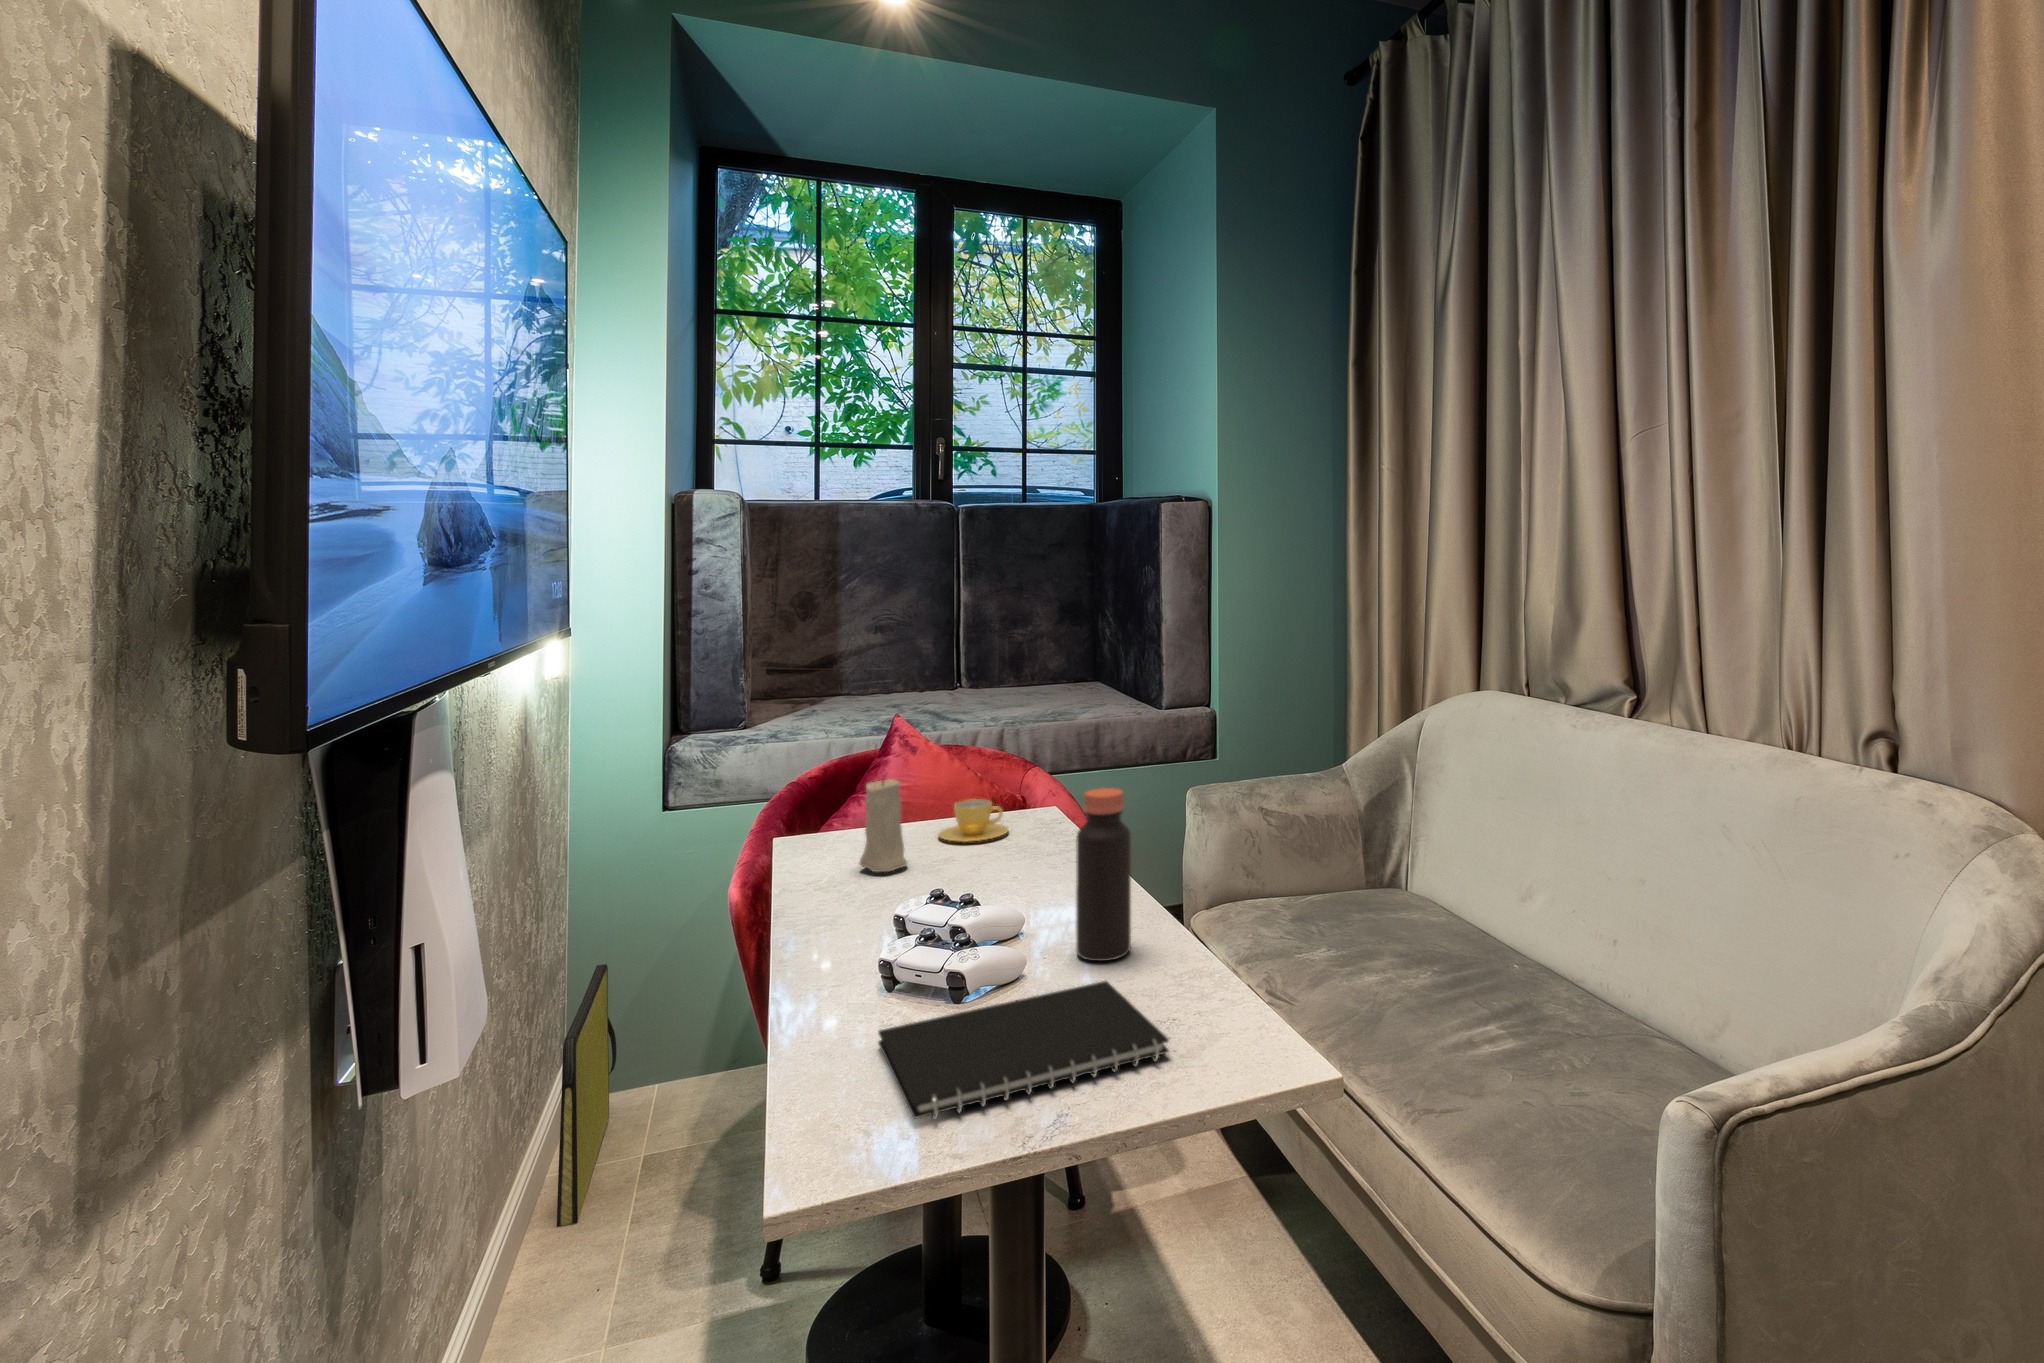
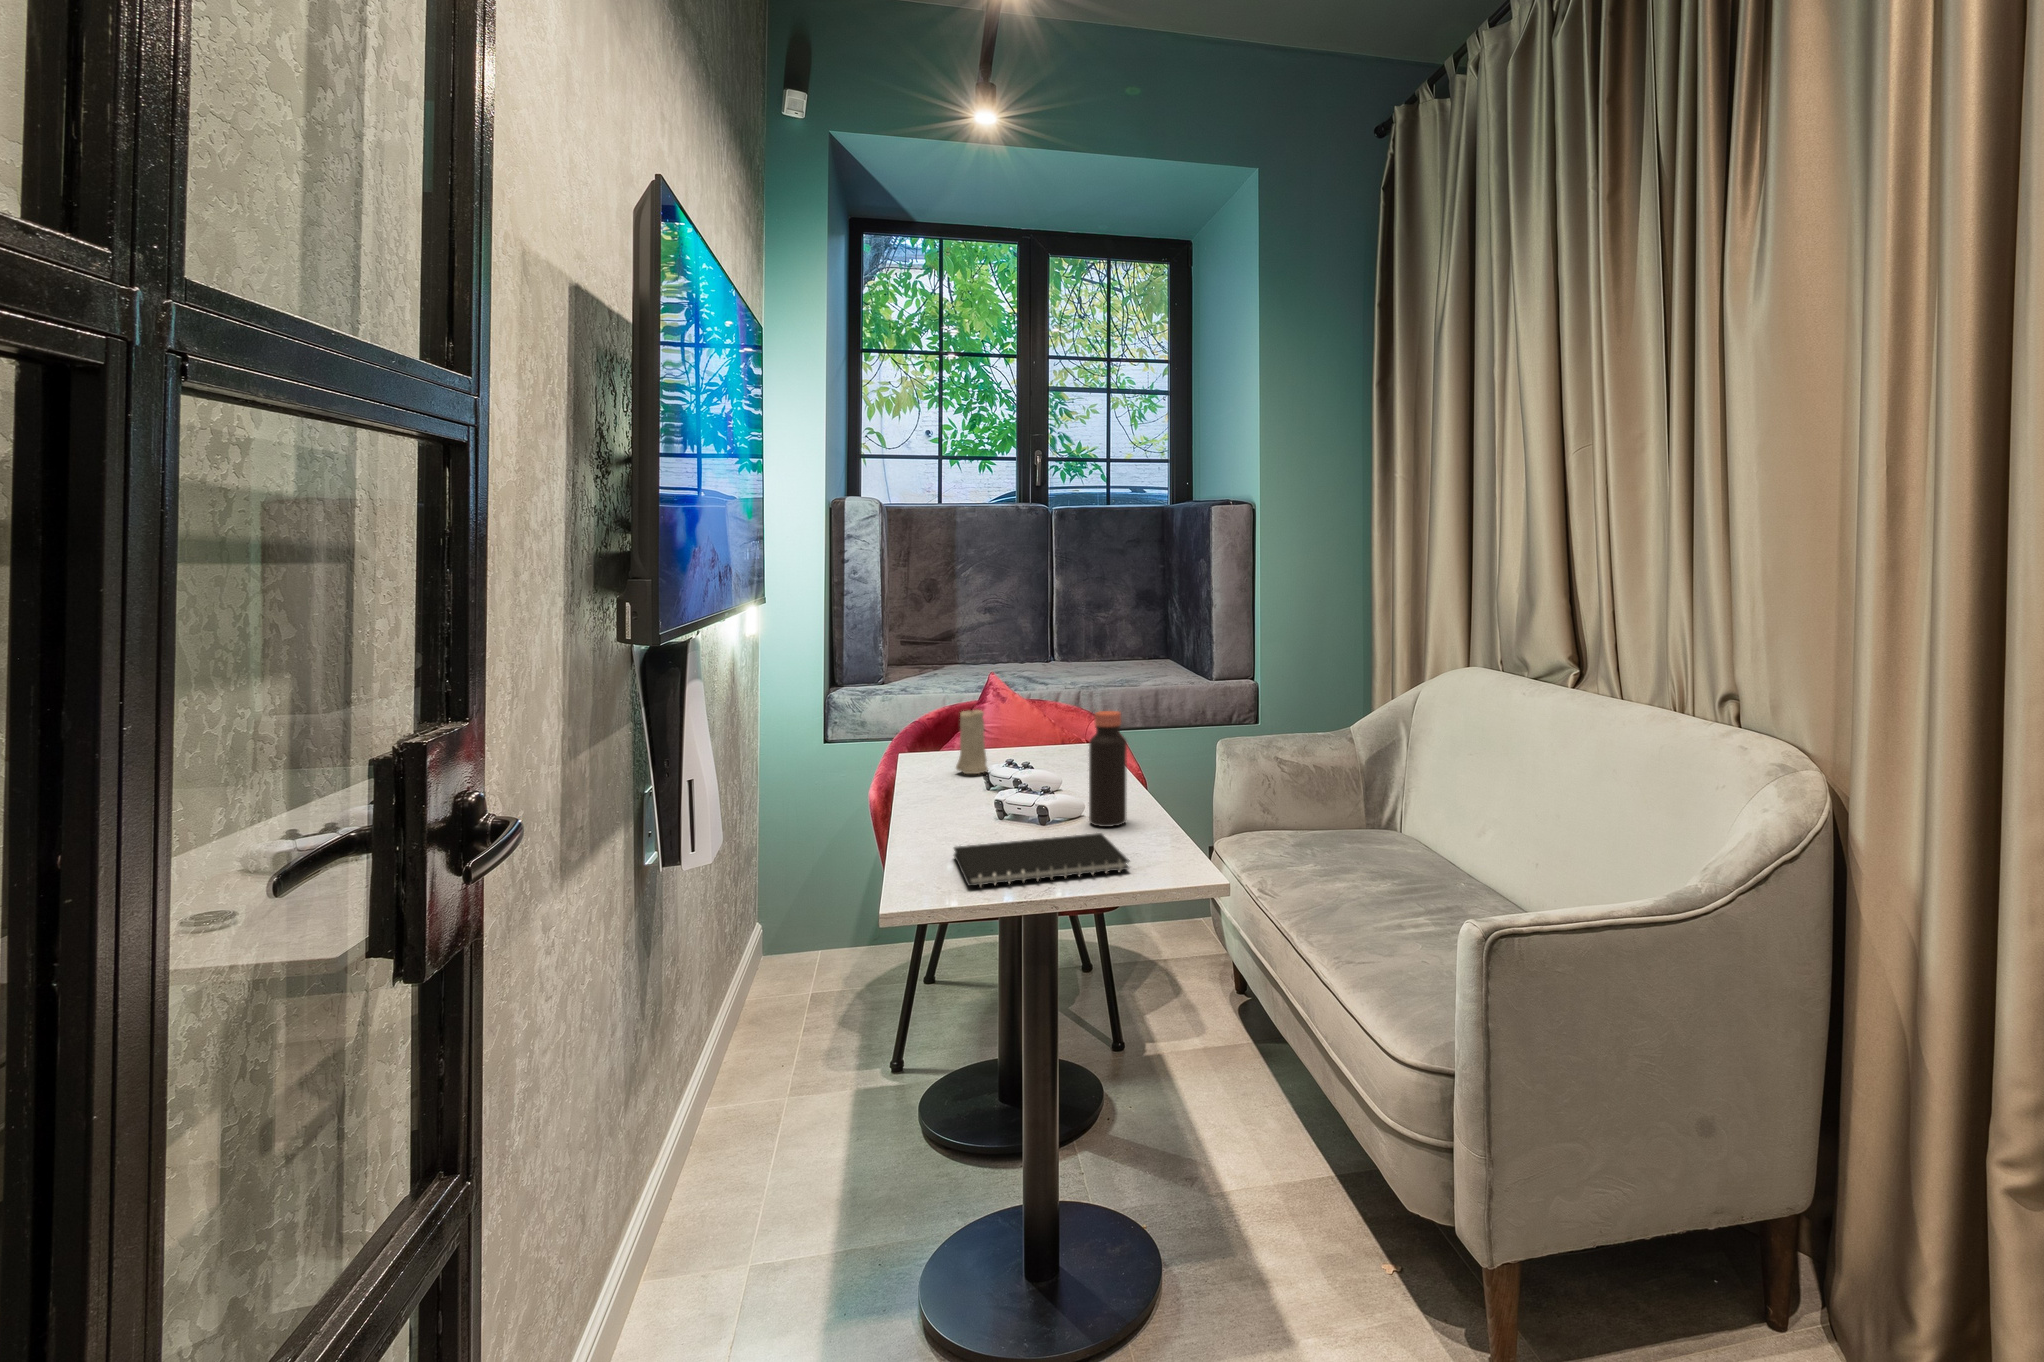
cup: present [938,799,1009,842] -> none [1013,731,1065,760]
bag: present [557,964,616,1227] -> none [756,853,793,1029]

